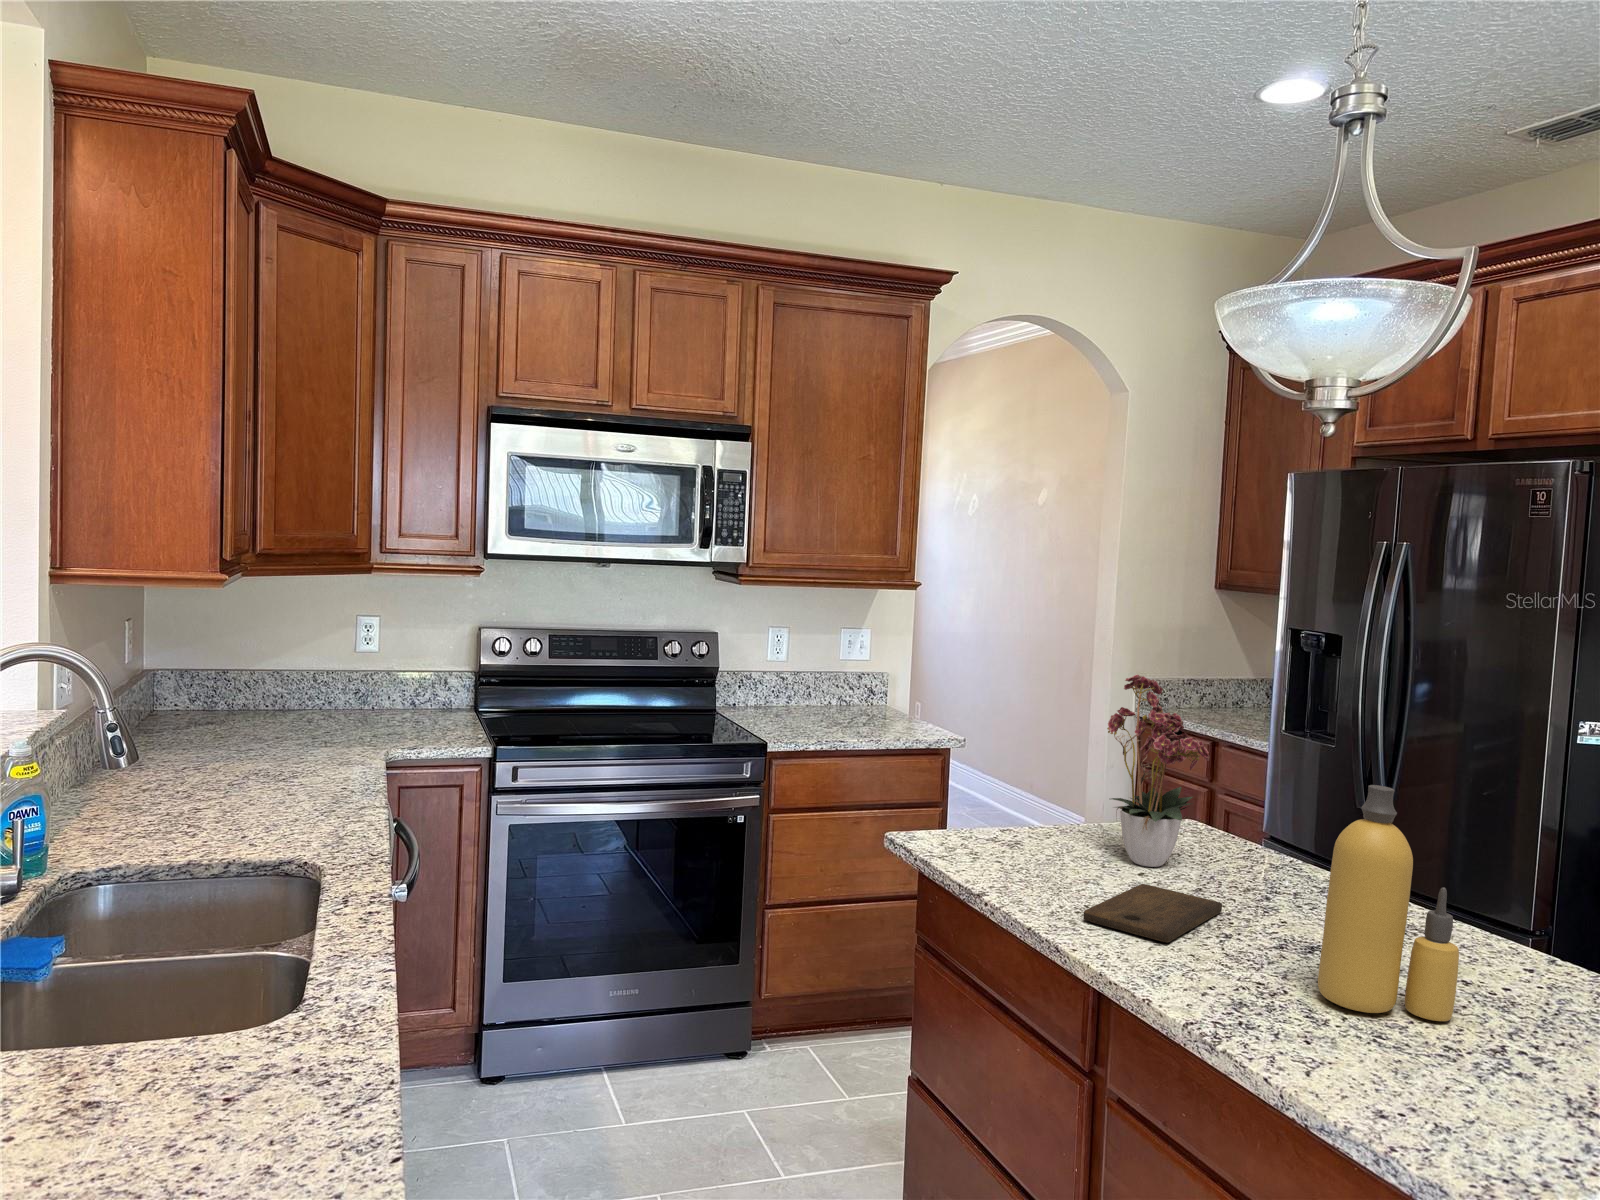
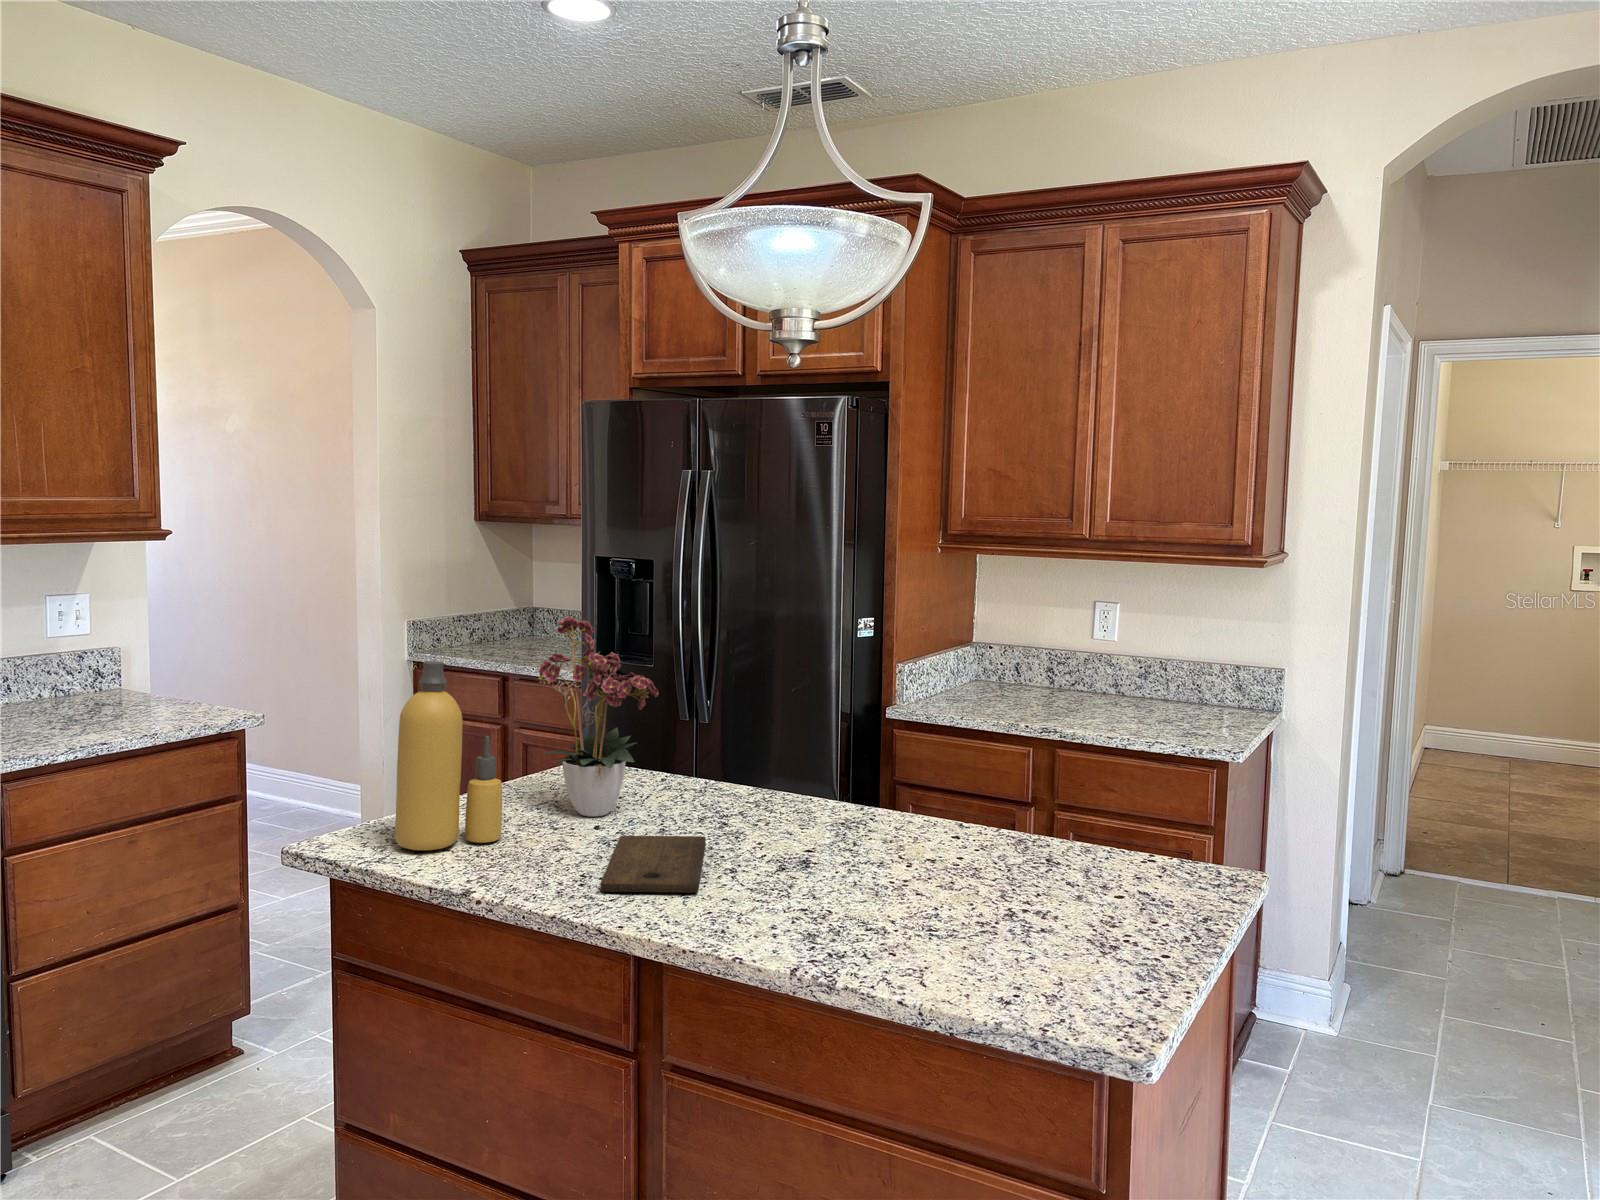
bottle: present [1318,785,1459,1021] -> present [395,661,502,850]

